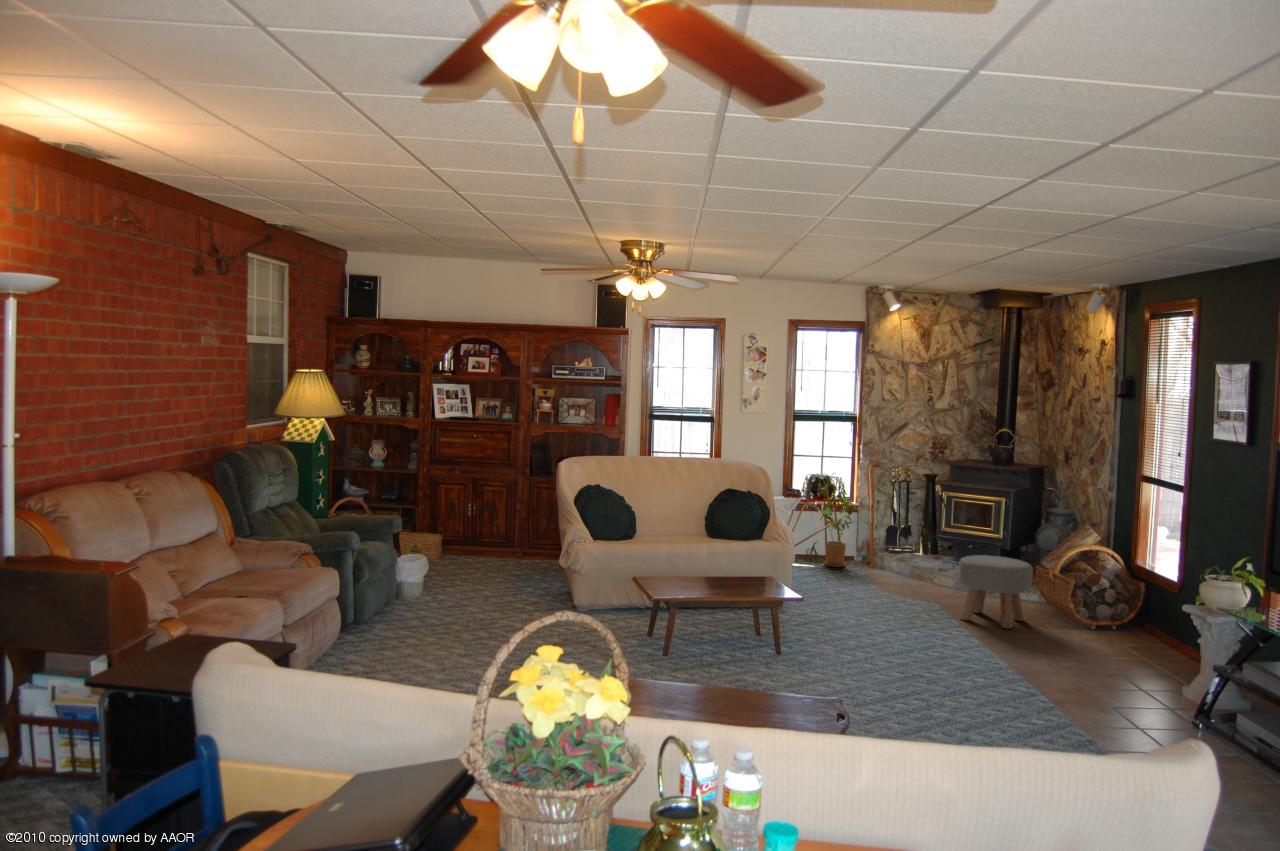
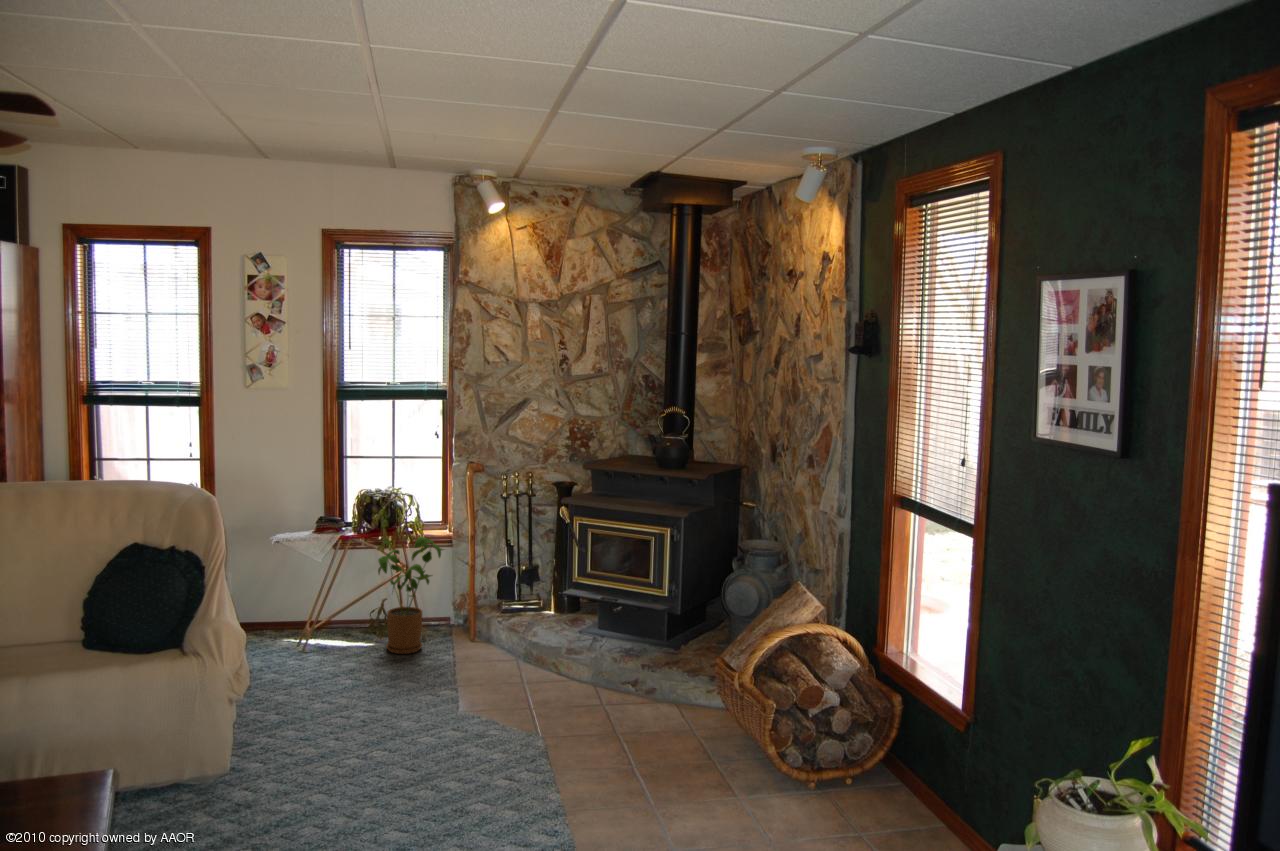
ottoman: present [959,555,1033,629] -> none [573,656,707,816]

